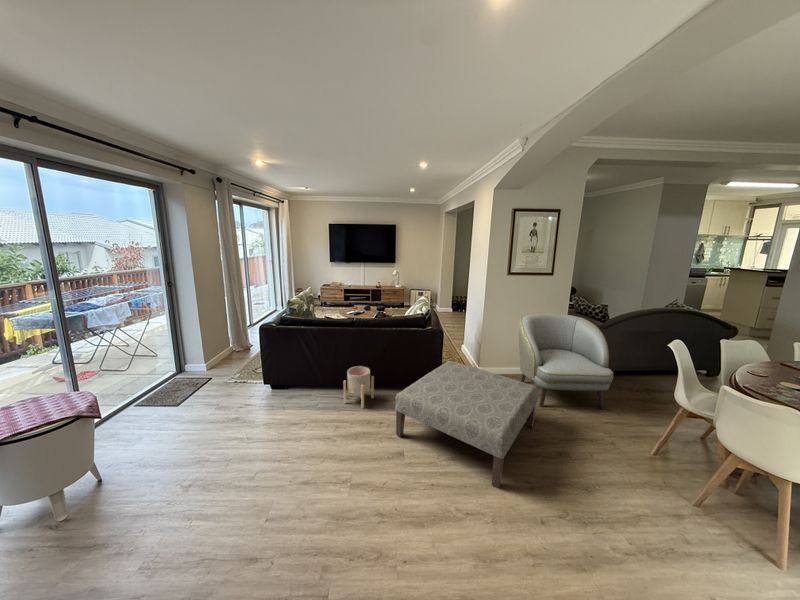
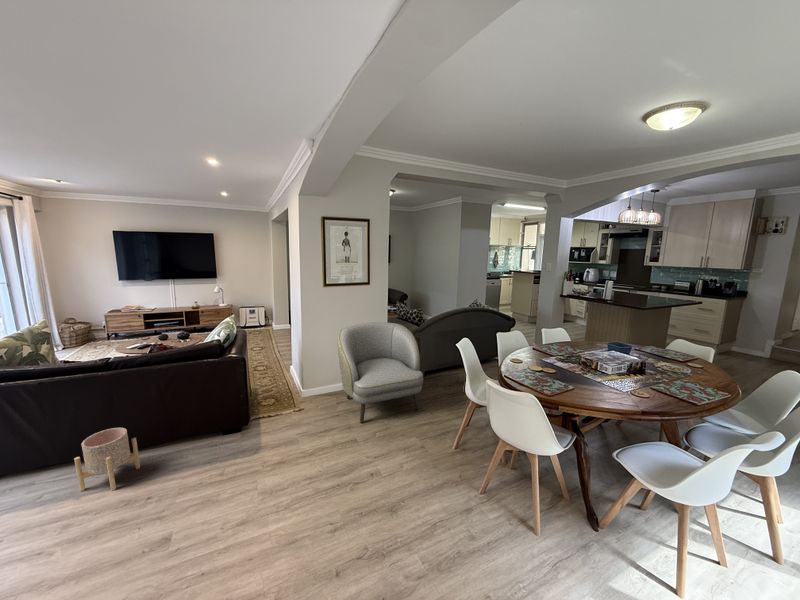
ottoman: present [395,361,538,488] -> none [147,394,349,553]

